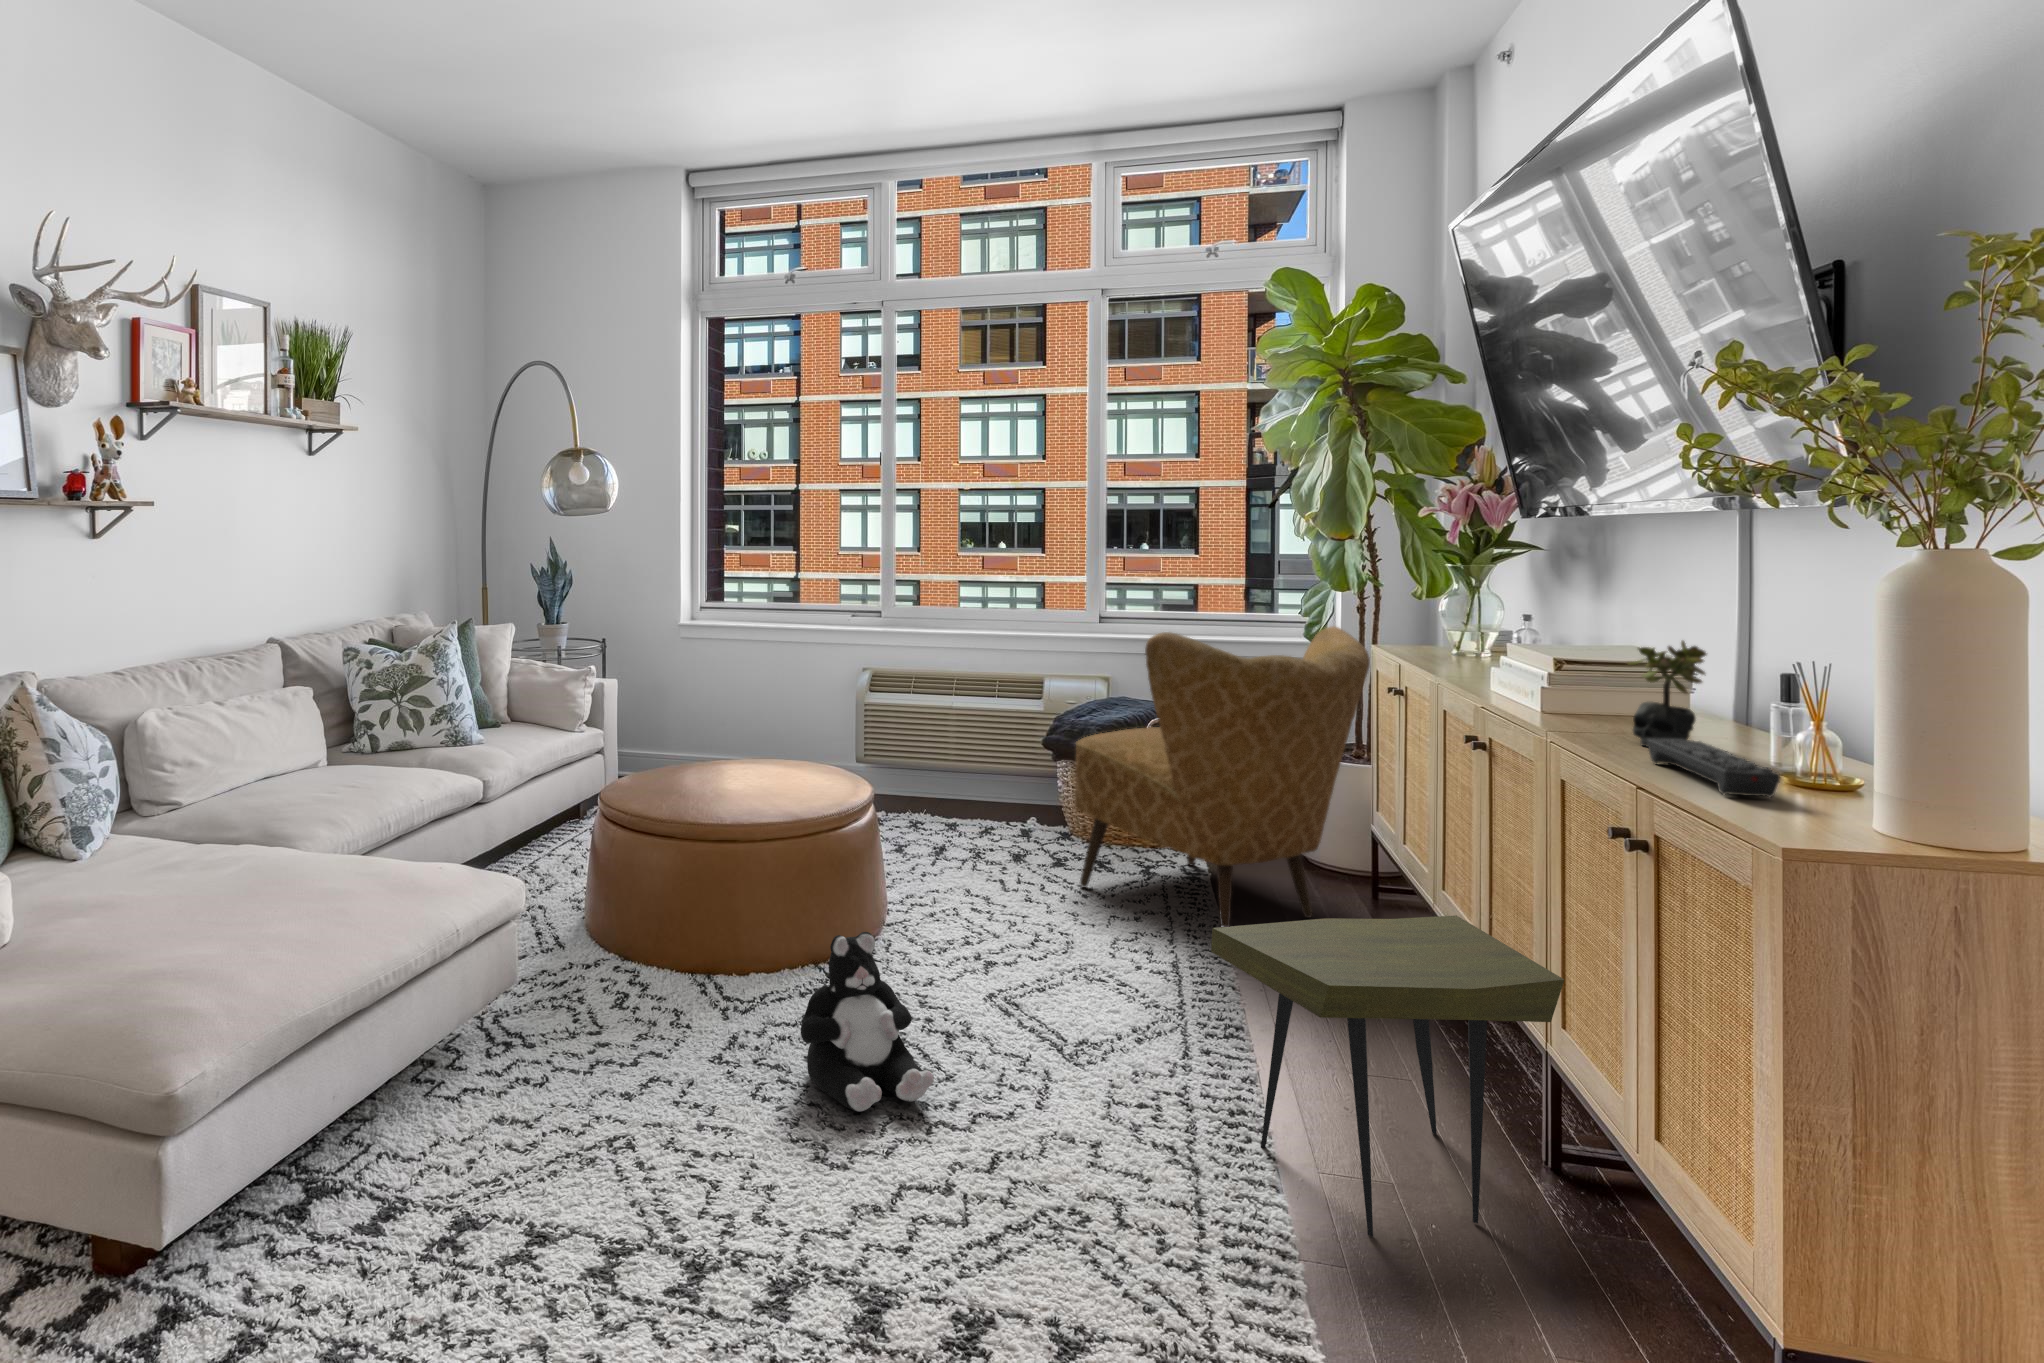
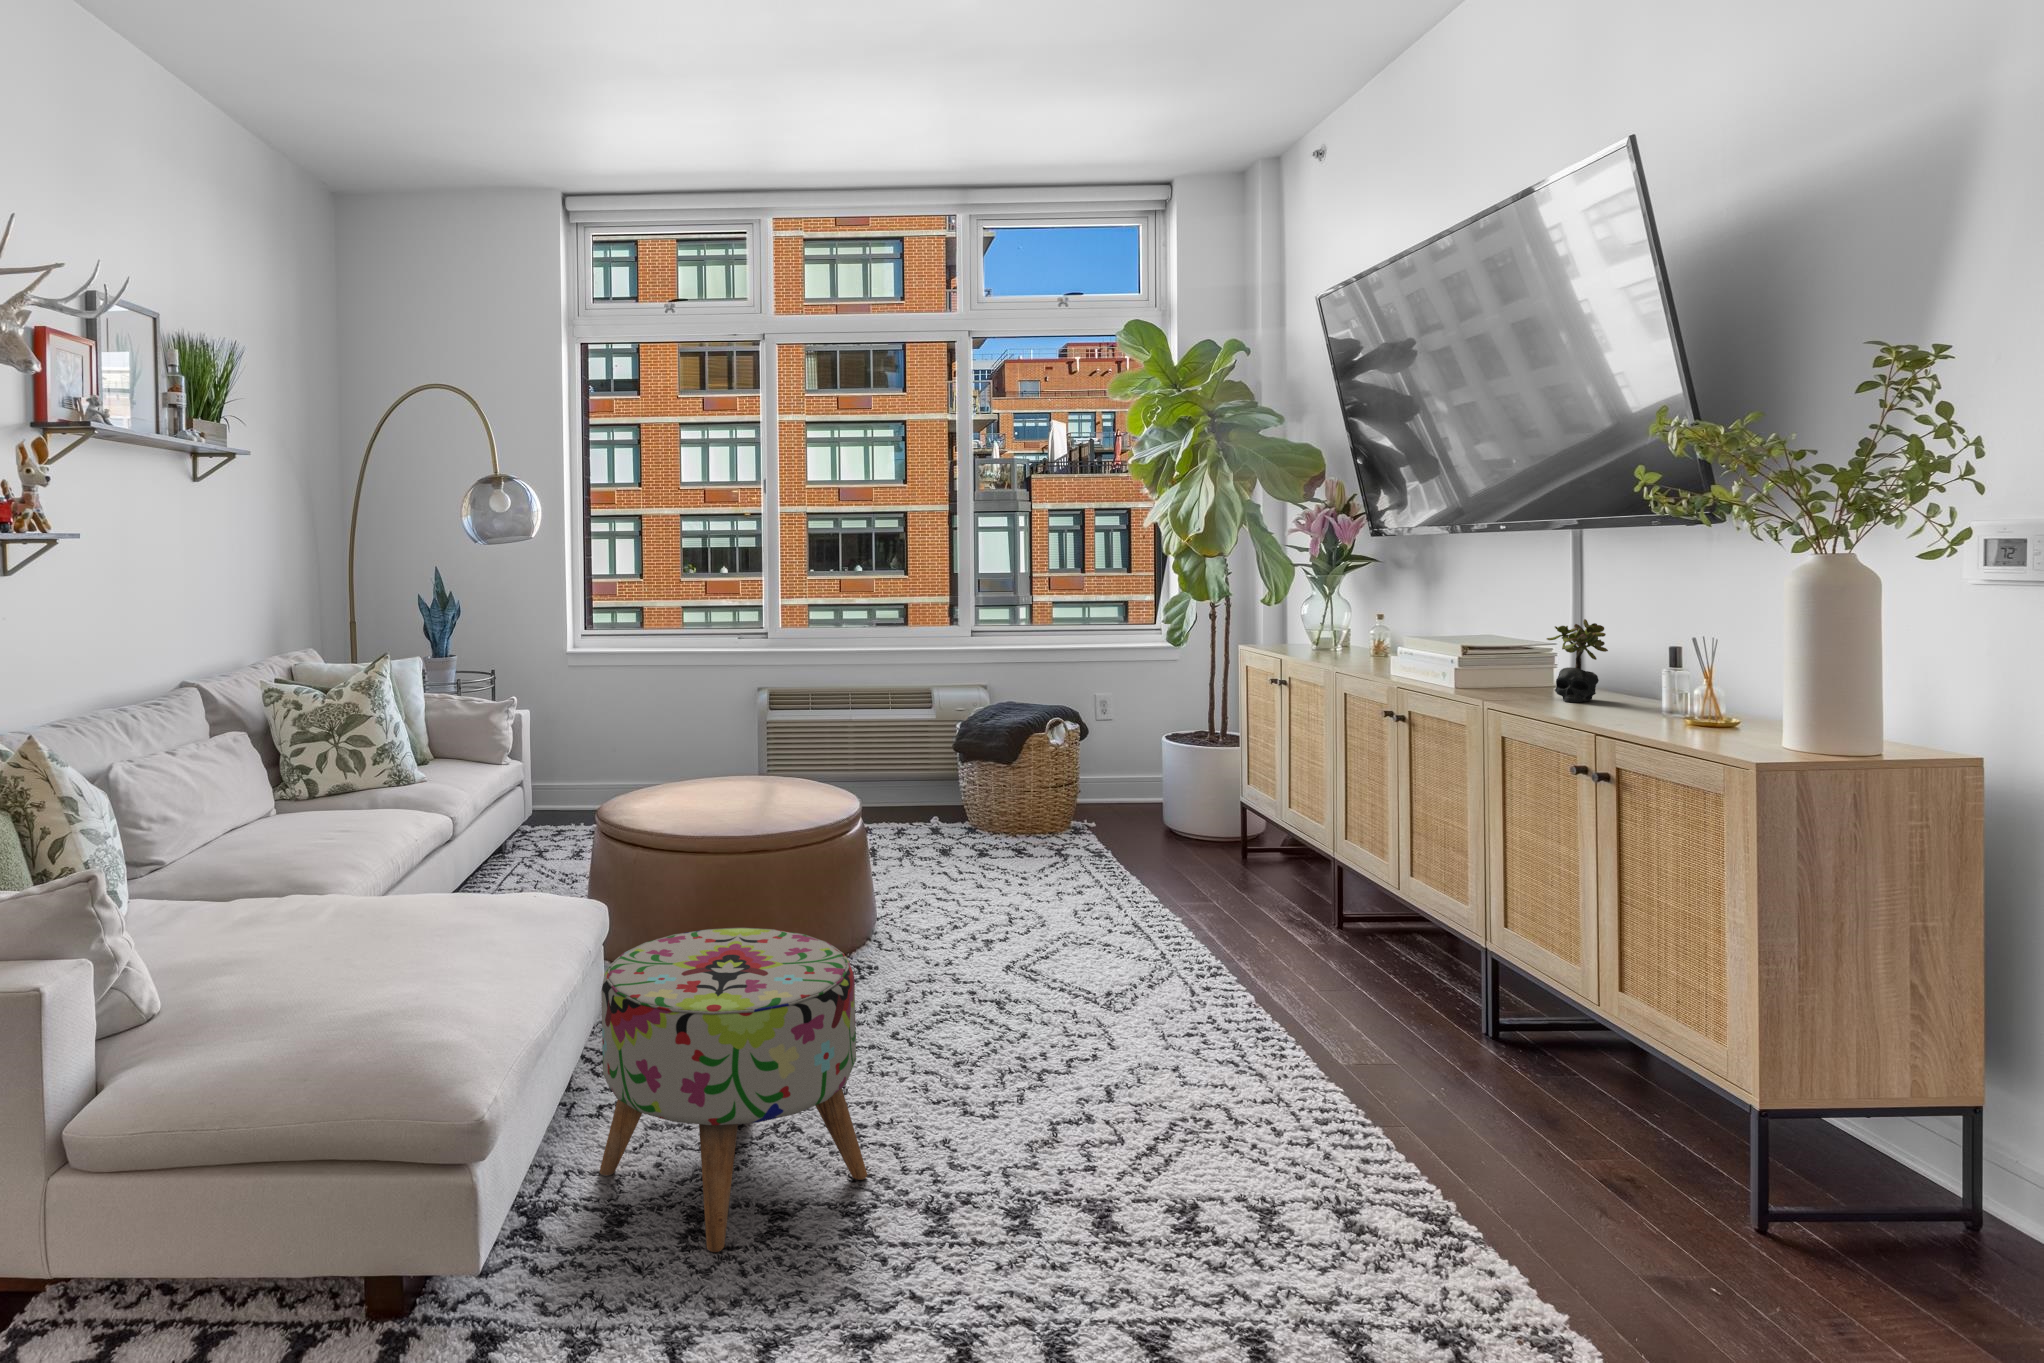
armchair: present [1075,626,1370,927] -> none [1007,624,1261,896]
remote control: present [1647,738,1780,797] -> none [1587,694,1708,730]
side table: present [1211,915,1564,1236] -> none [1258,850,1532,1106]
ottoman: none [390,922,665,1269] -> present [599,928,867,1252]
plush toy: present [801,932,934,1112] -> none [904,914,1030,1073]

